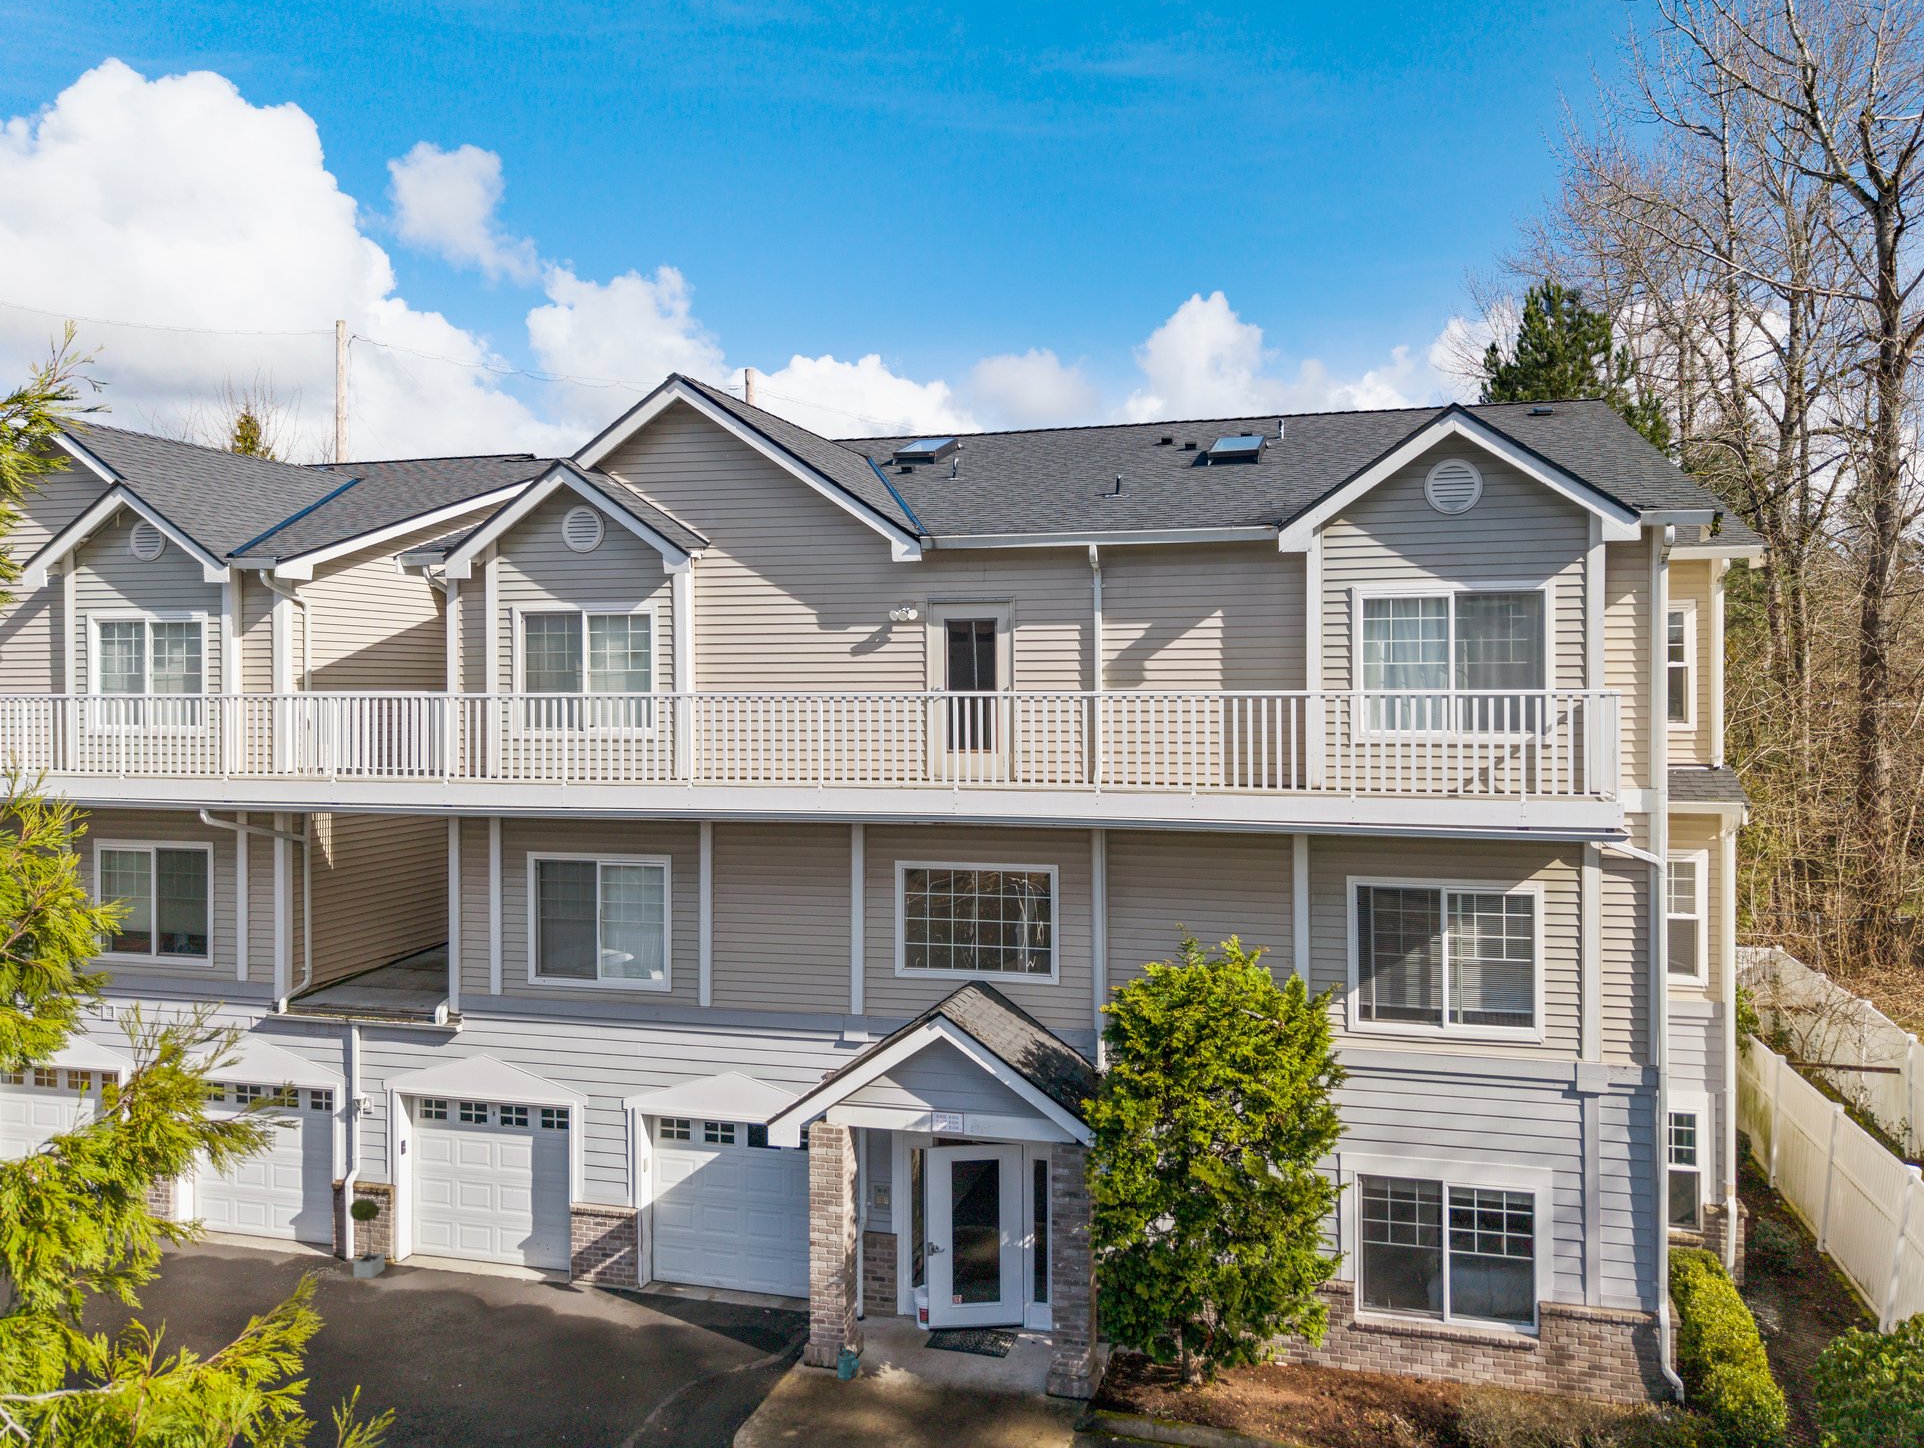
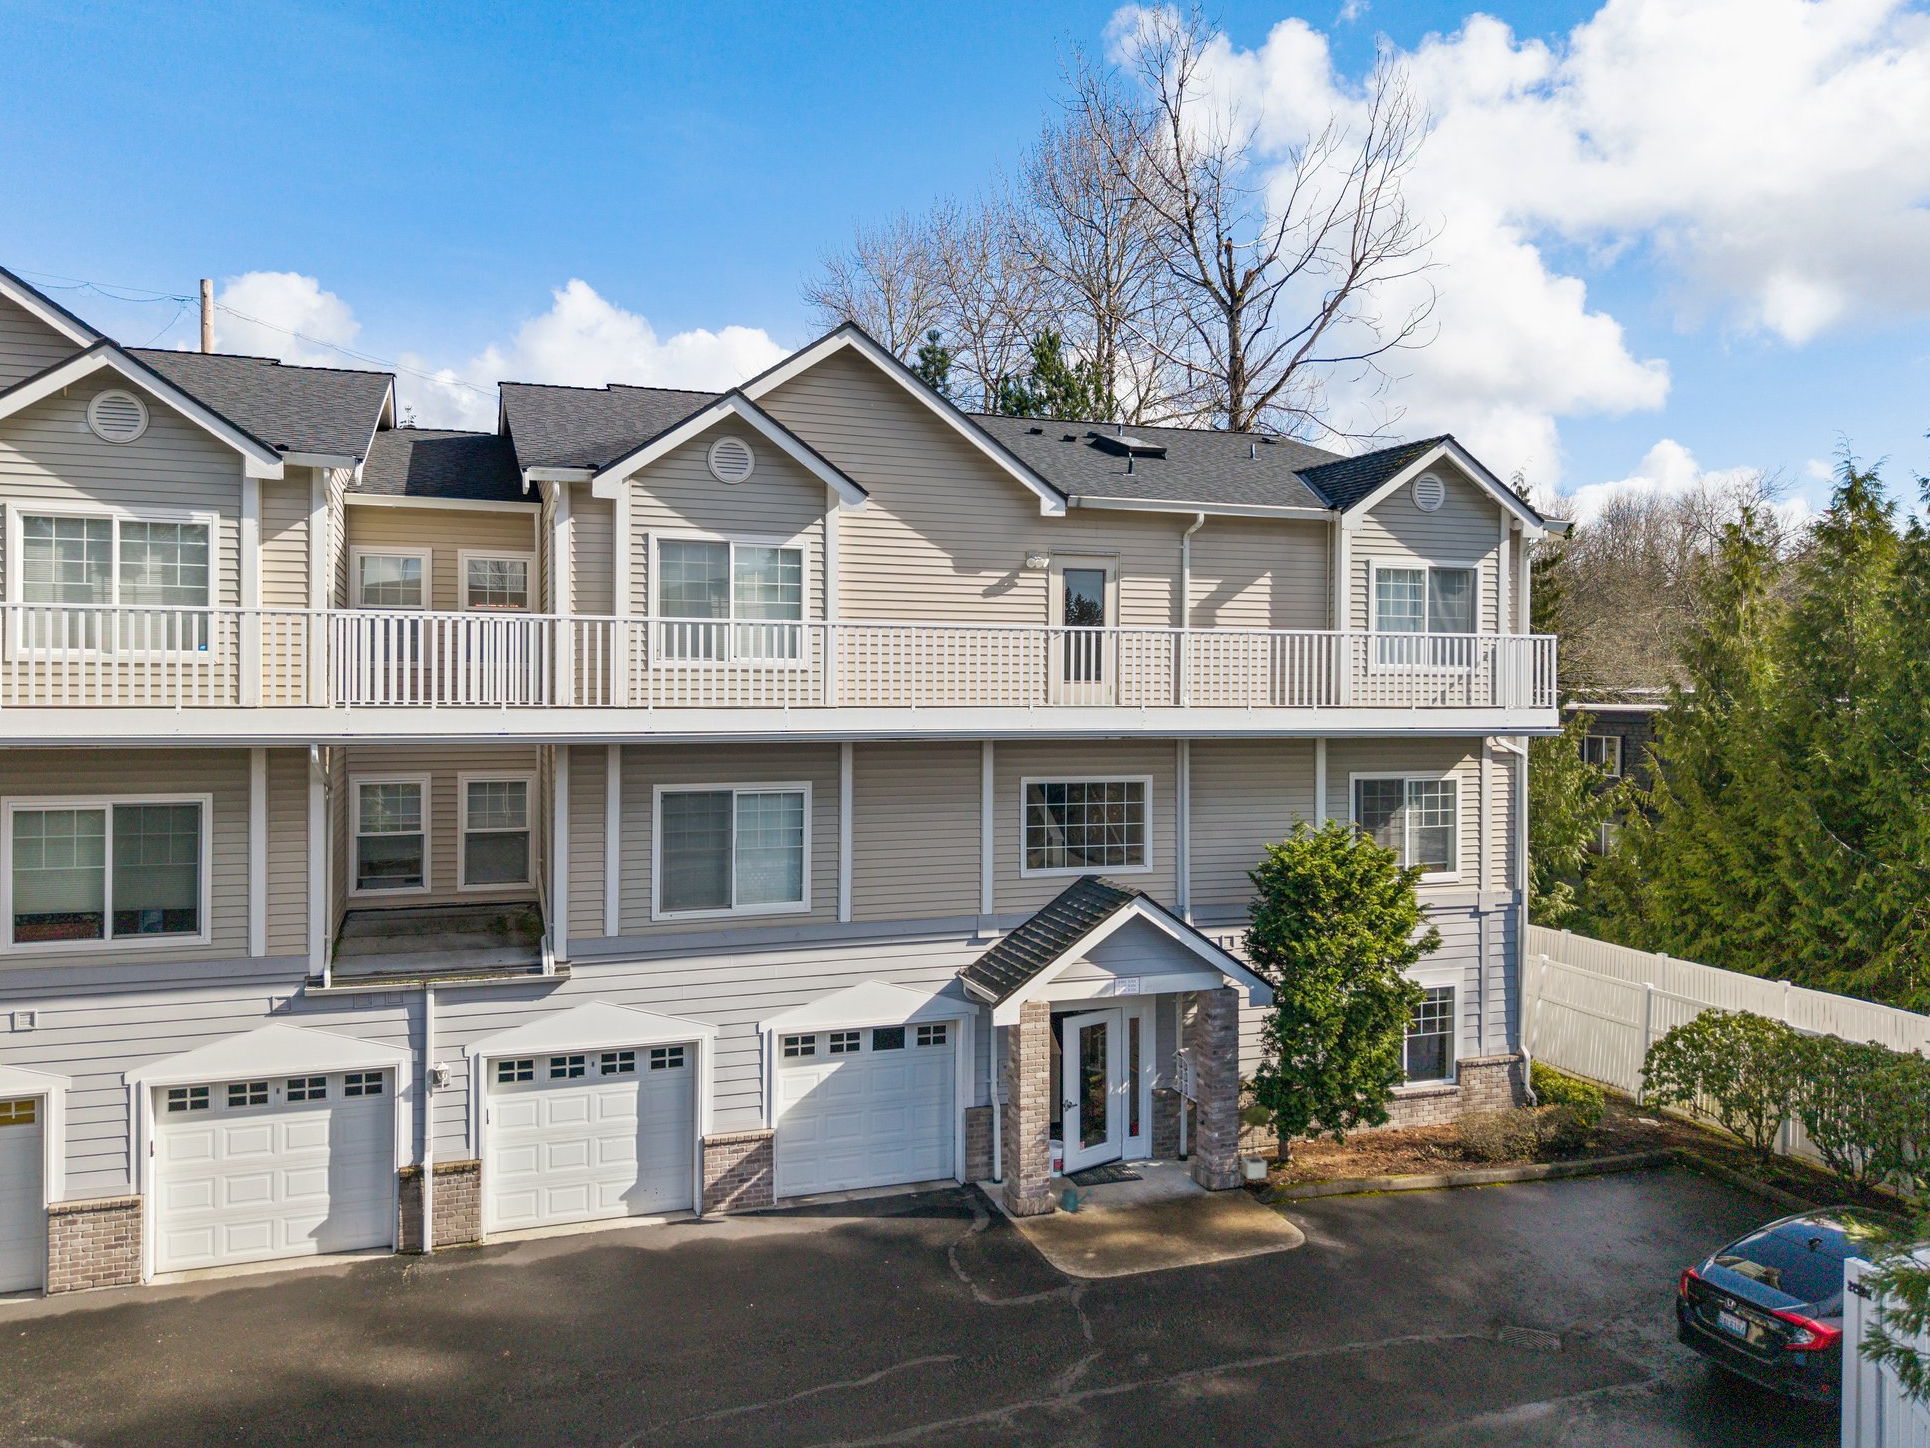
potted tree: present [350,1199,385,1279] -> present [1240,1106,1271,1179]

